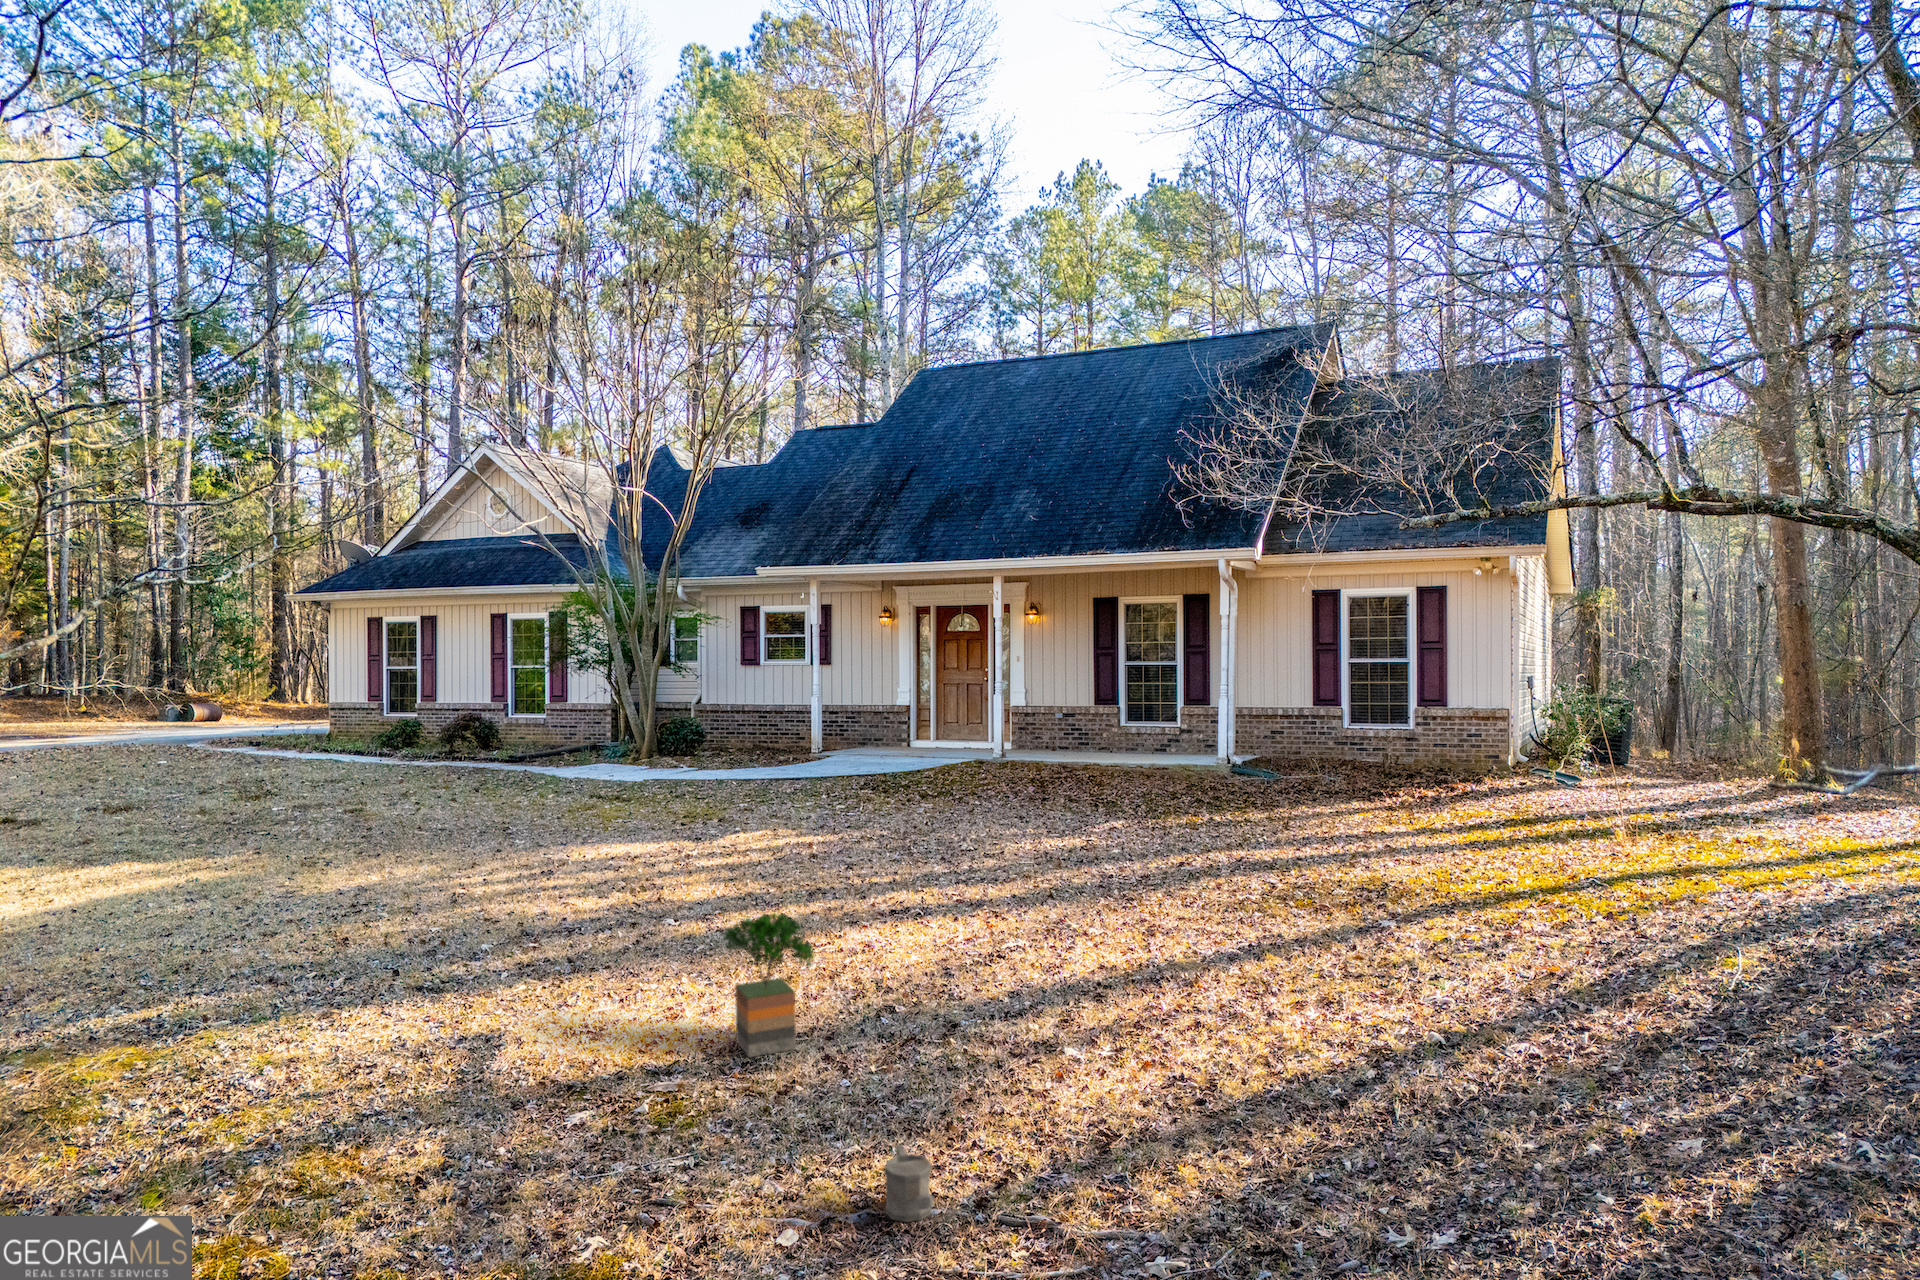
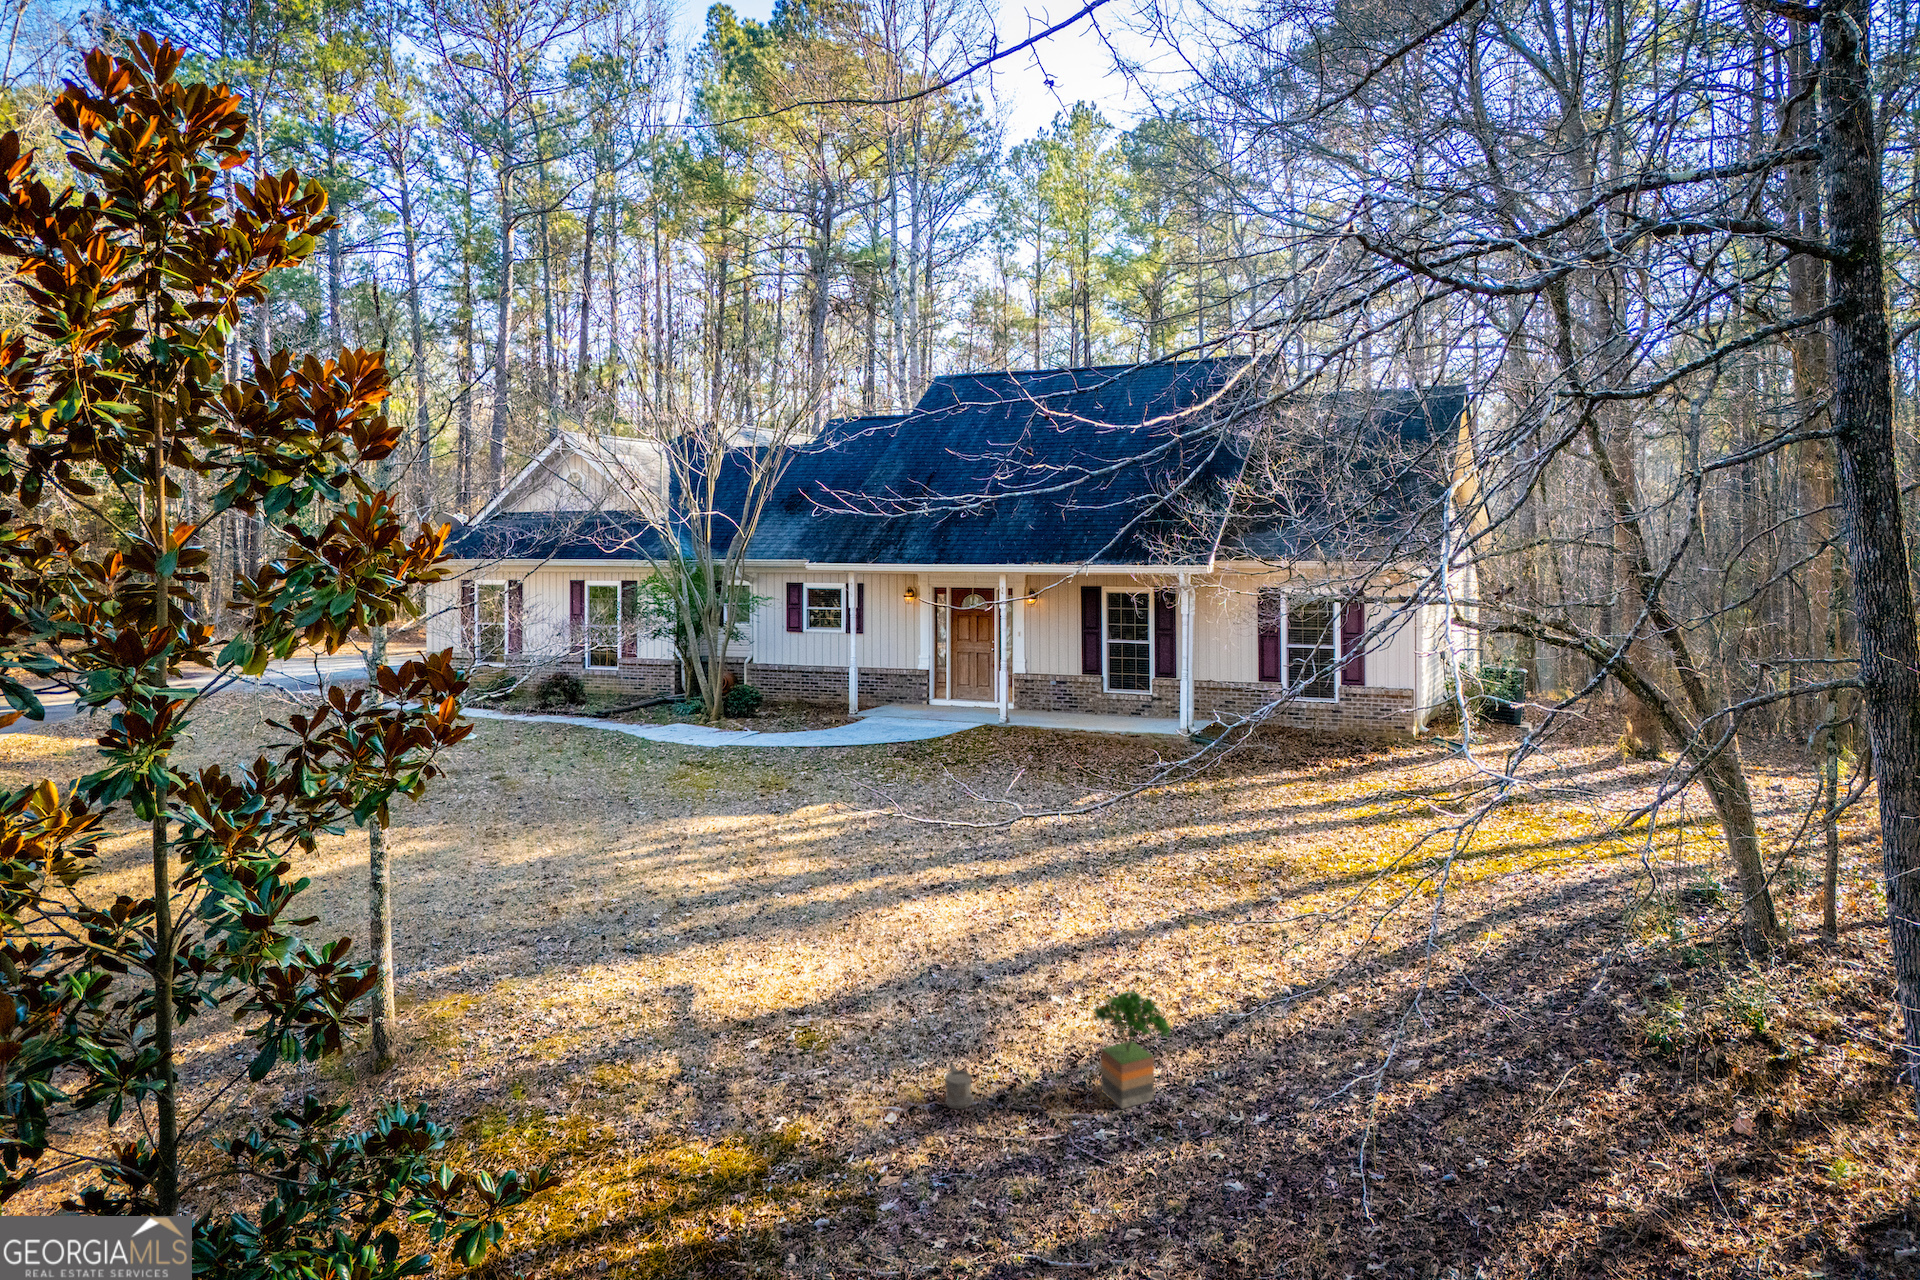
potted tree: present [723,914,814,1057] -> present [1094,991,1170,1109]

